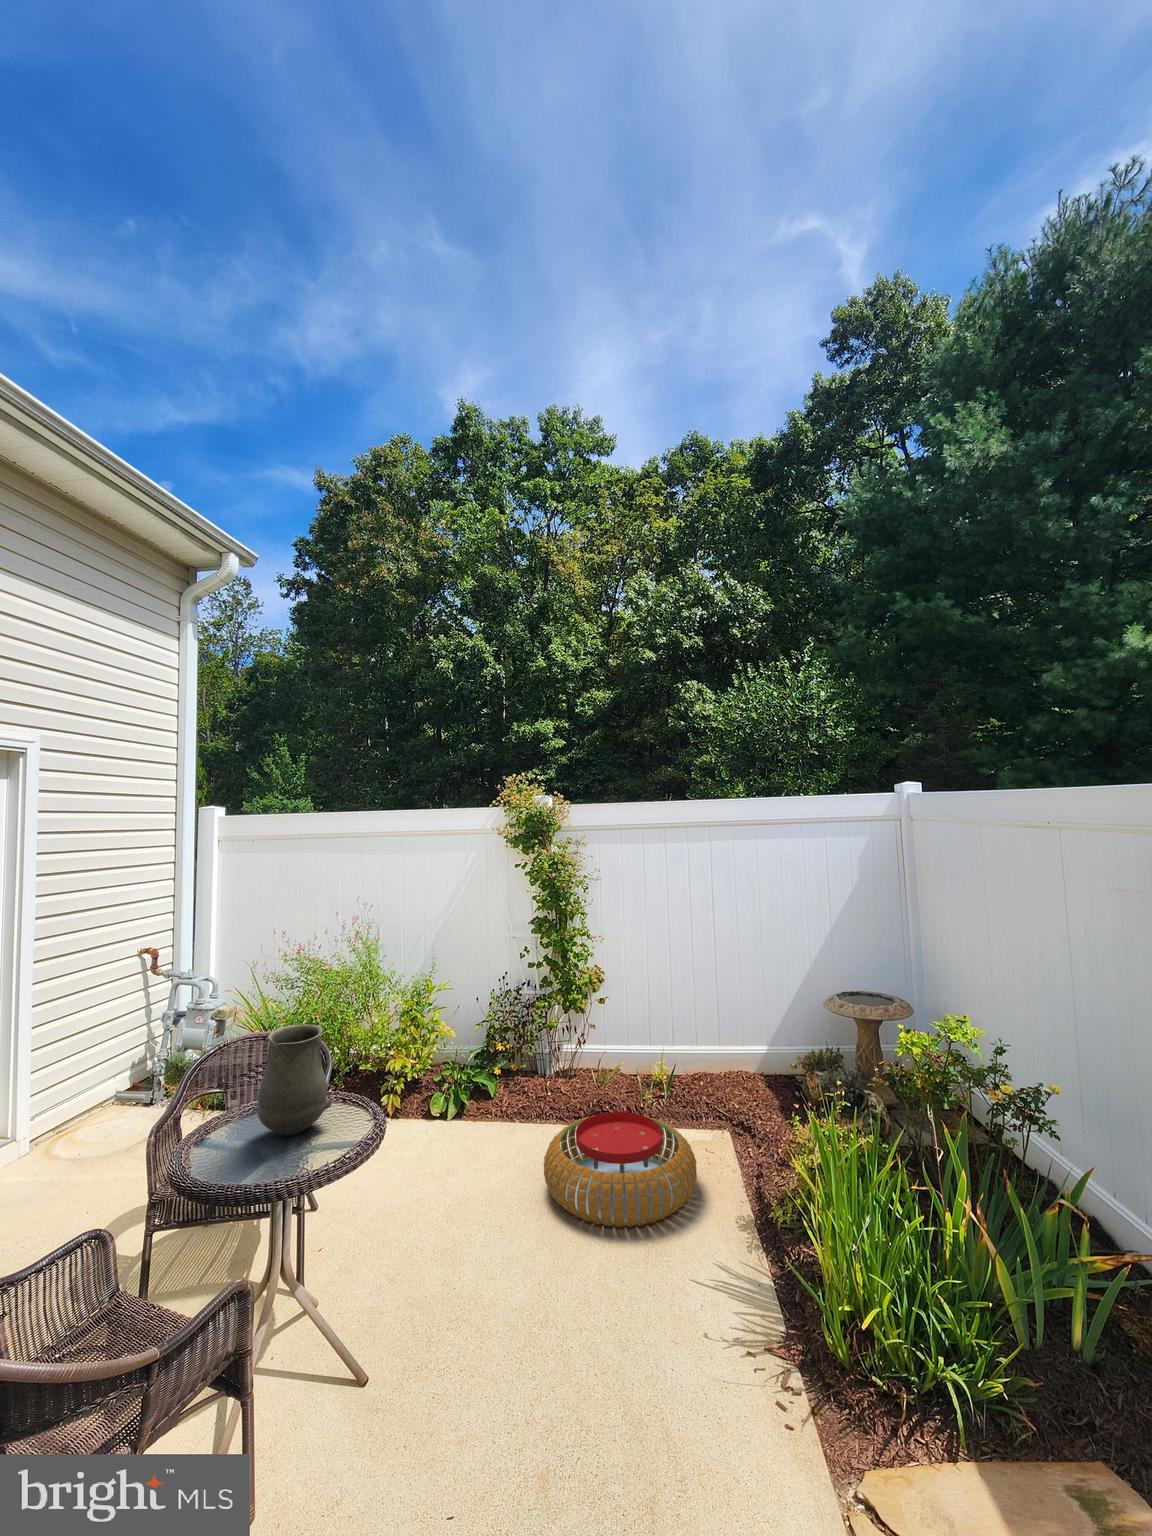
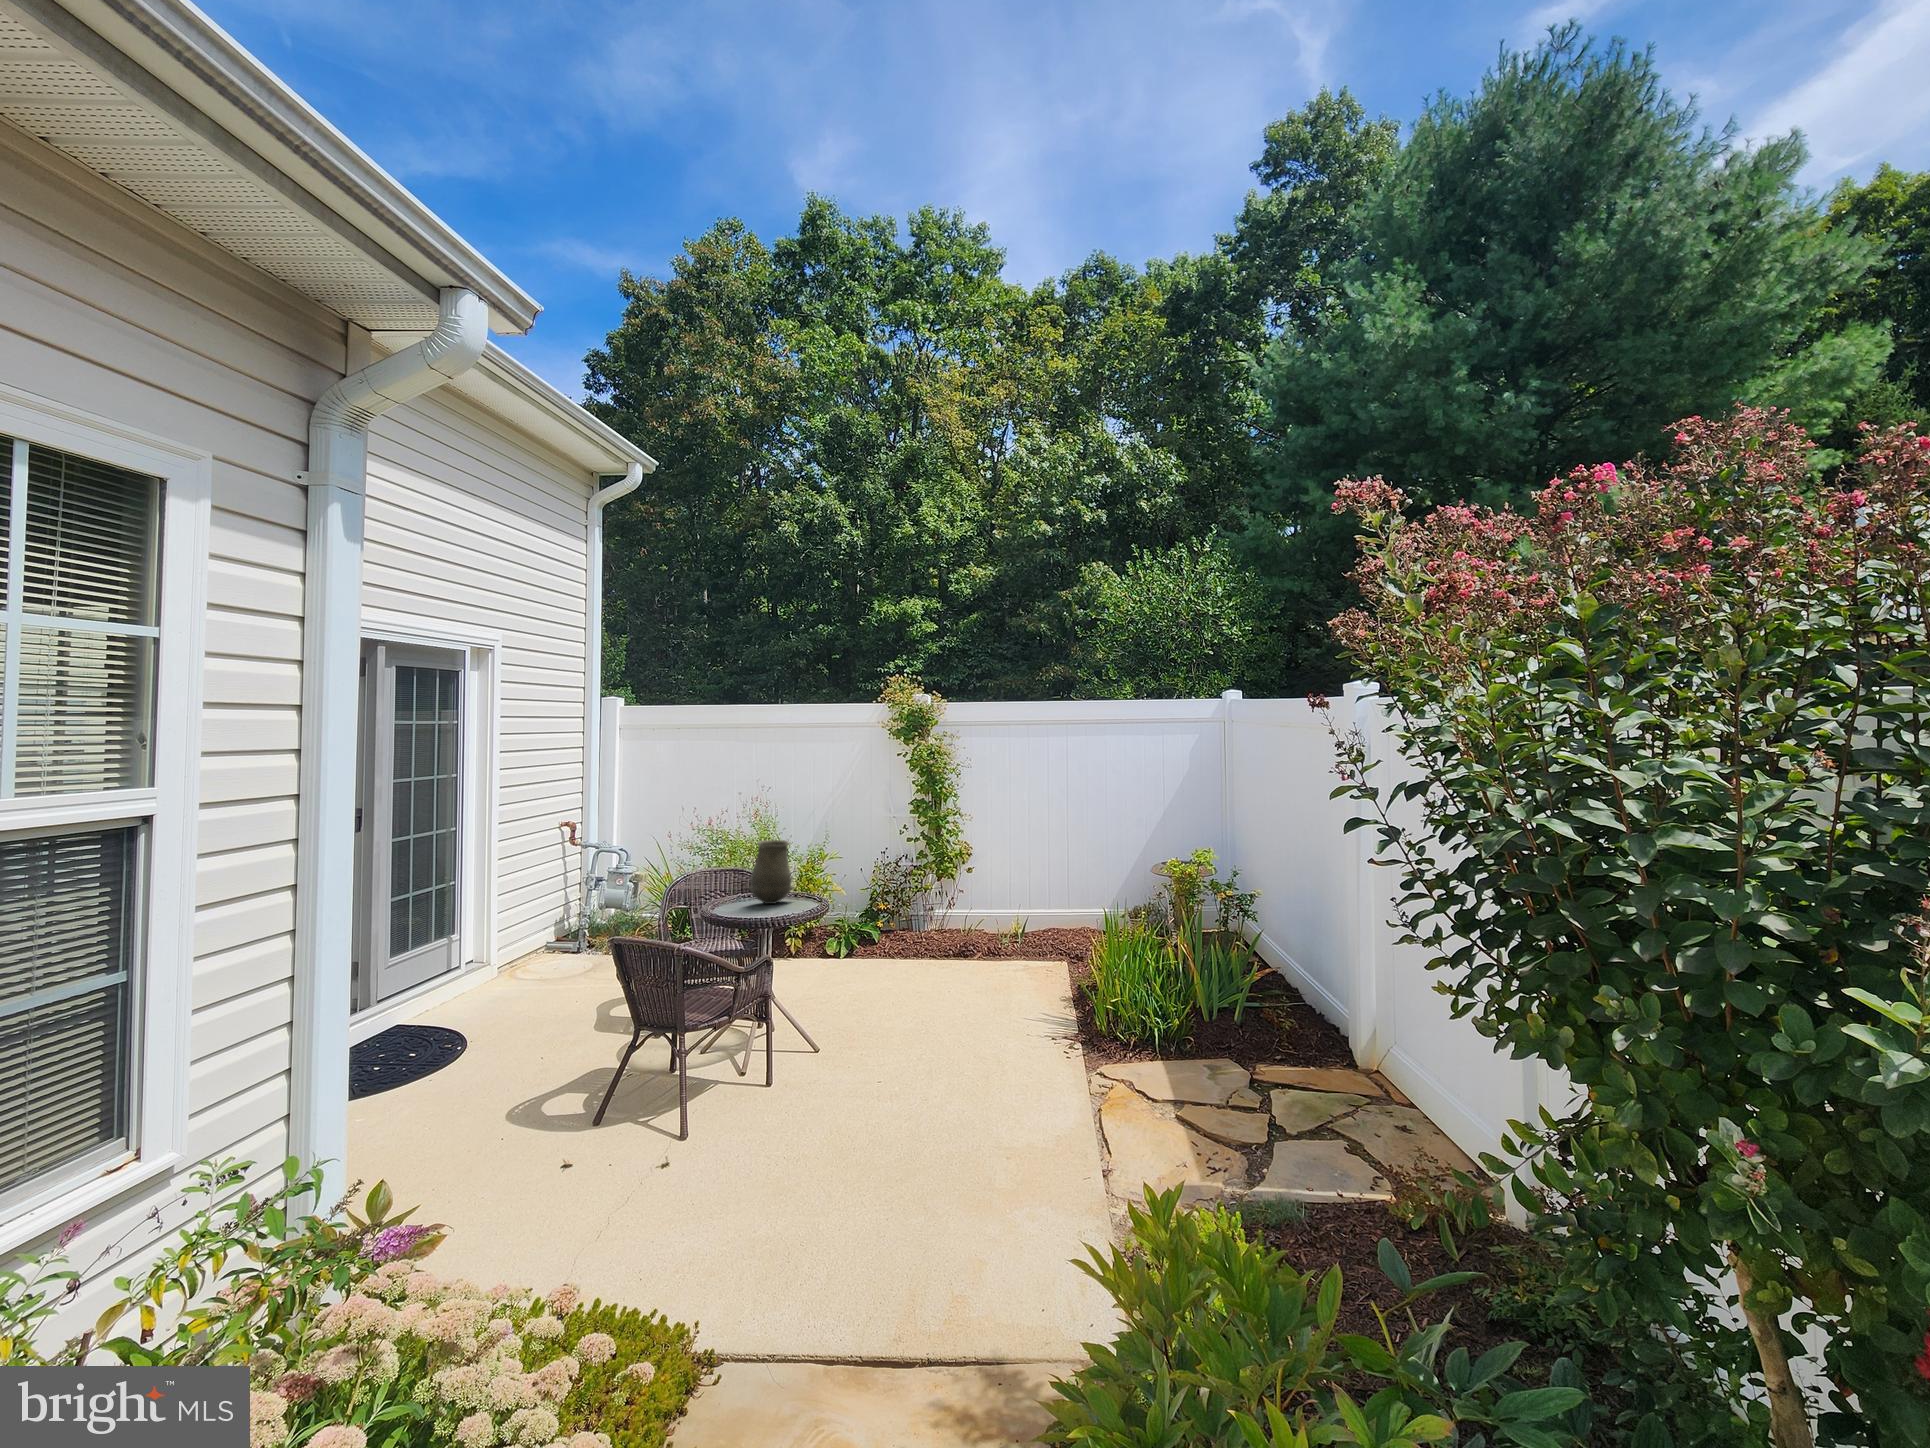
pouf: present [544,1112,697,1227] -> none [923,931,1031,989]

